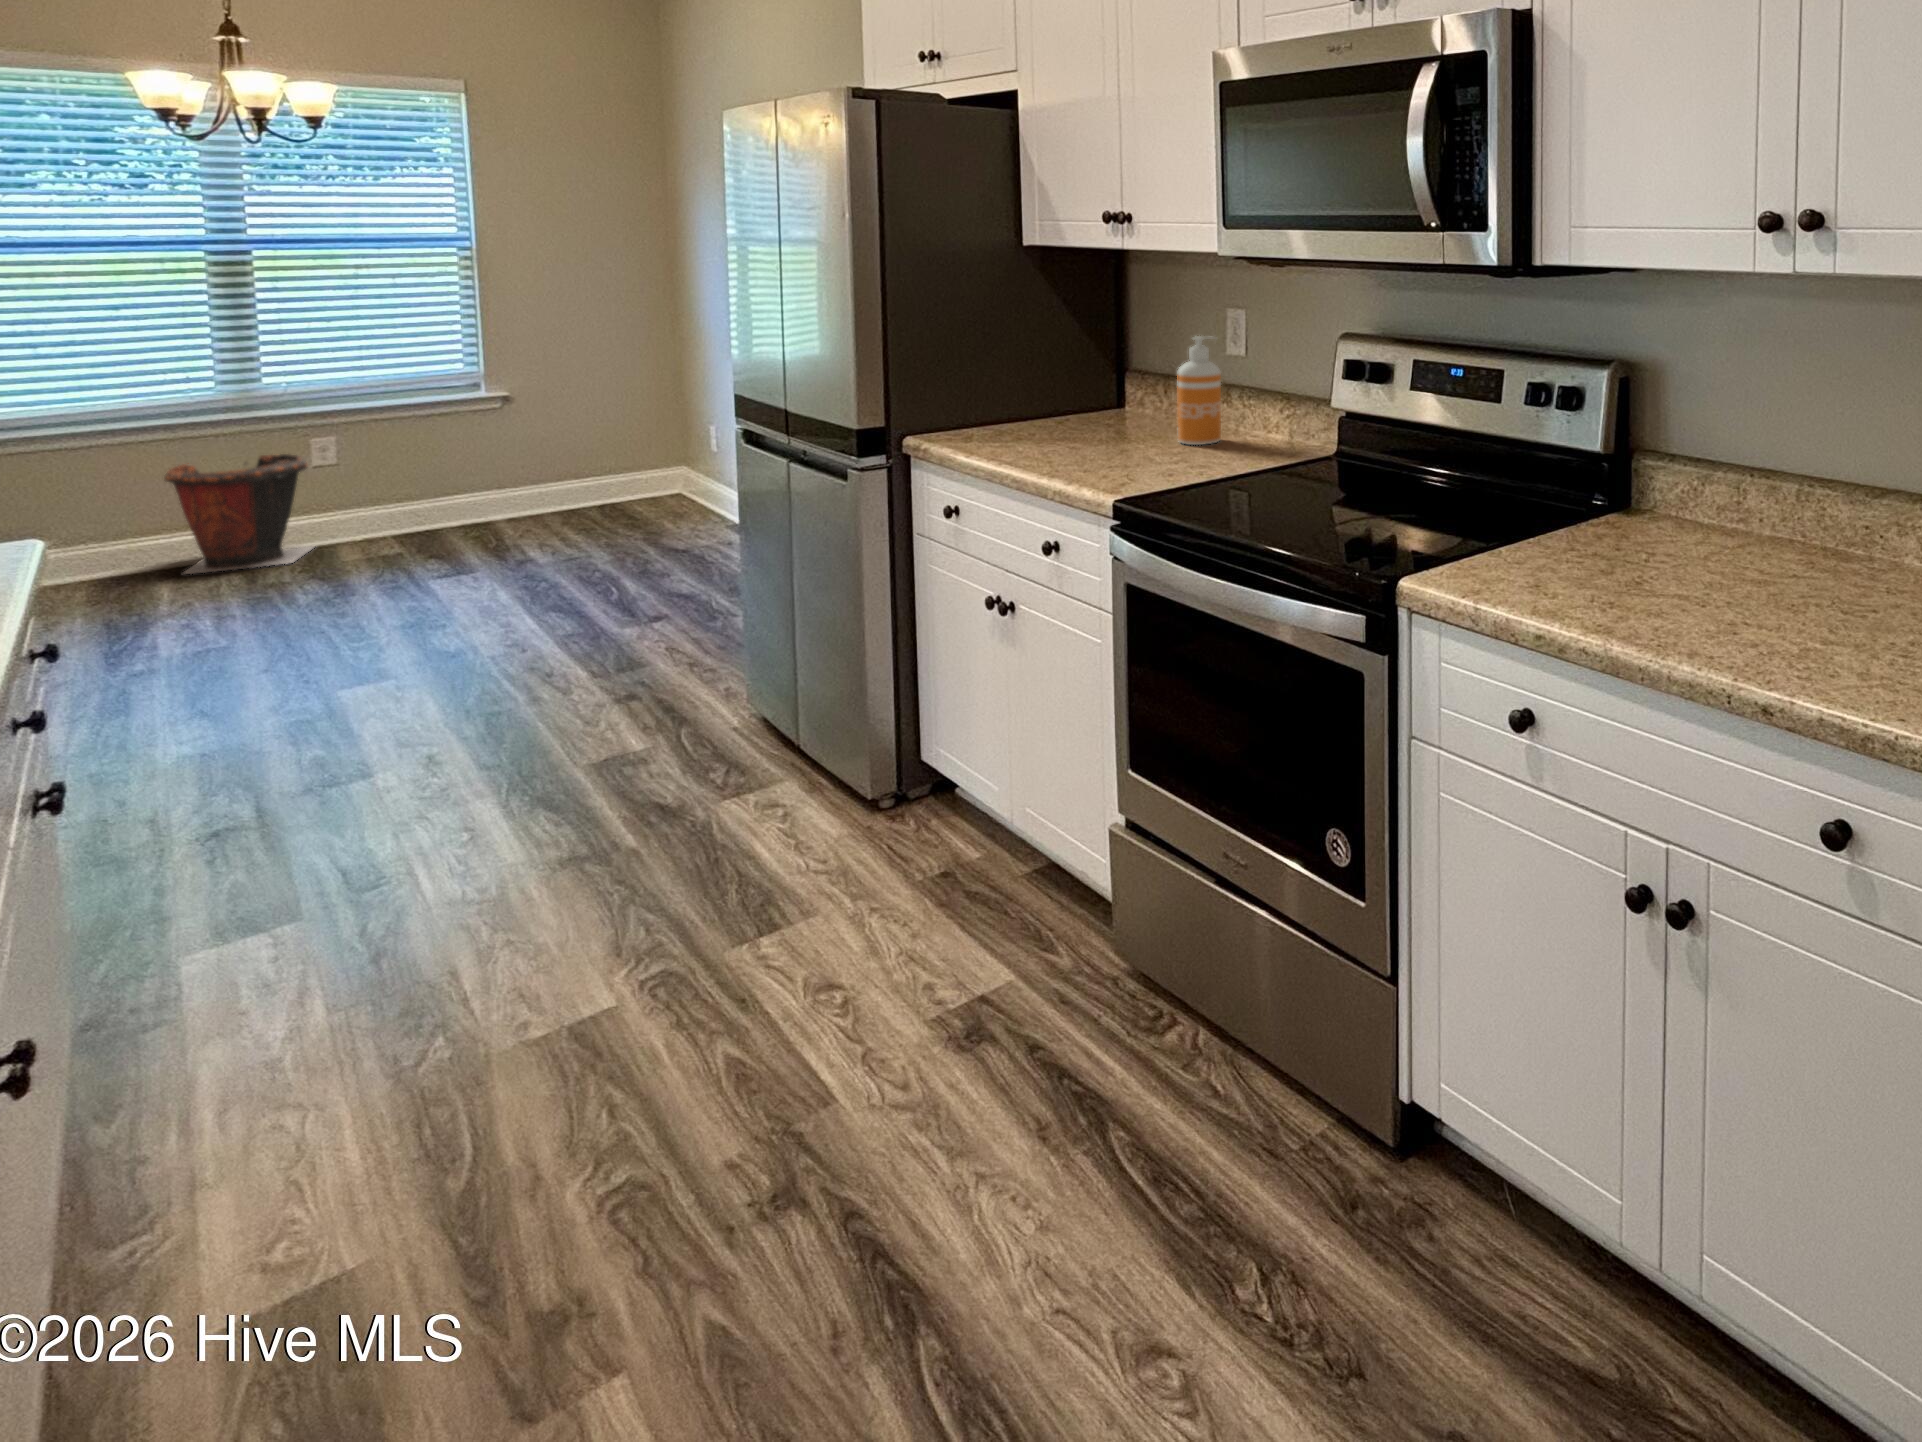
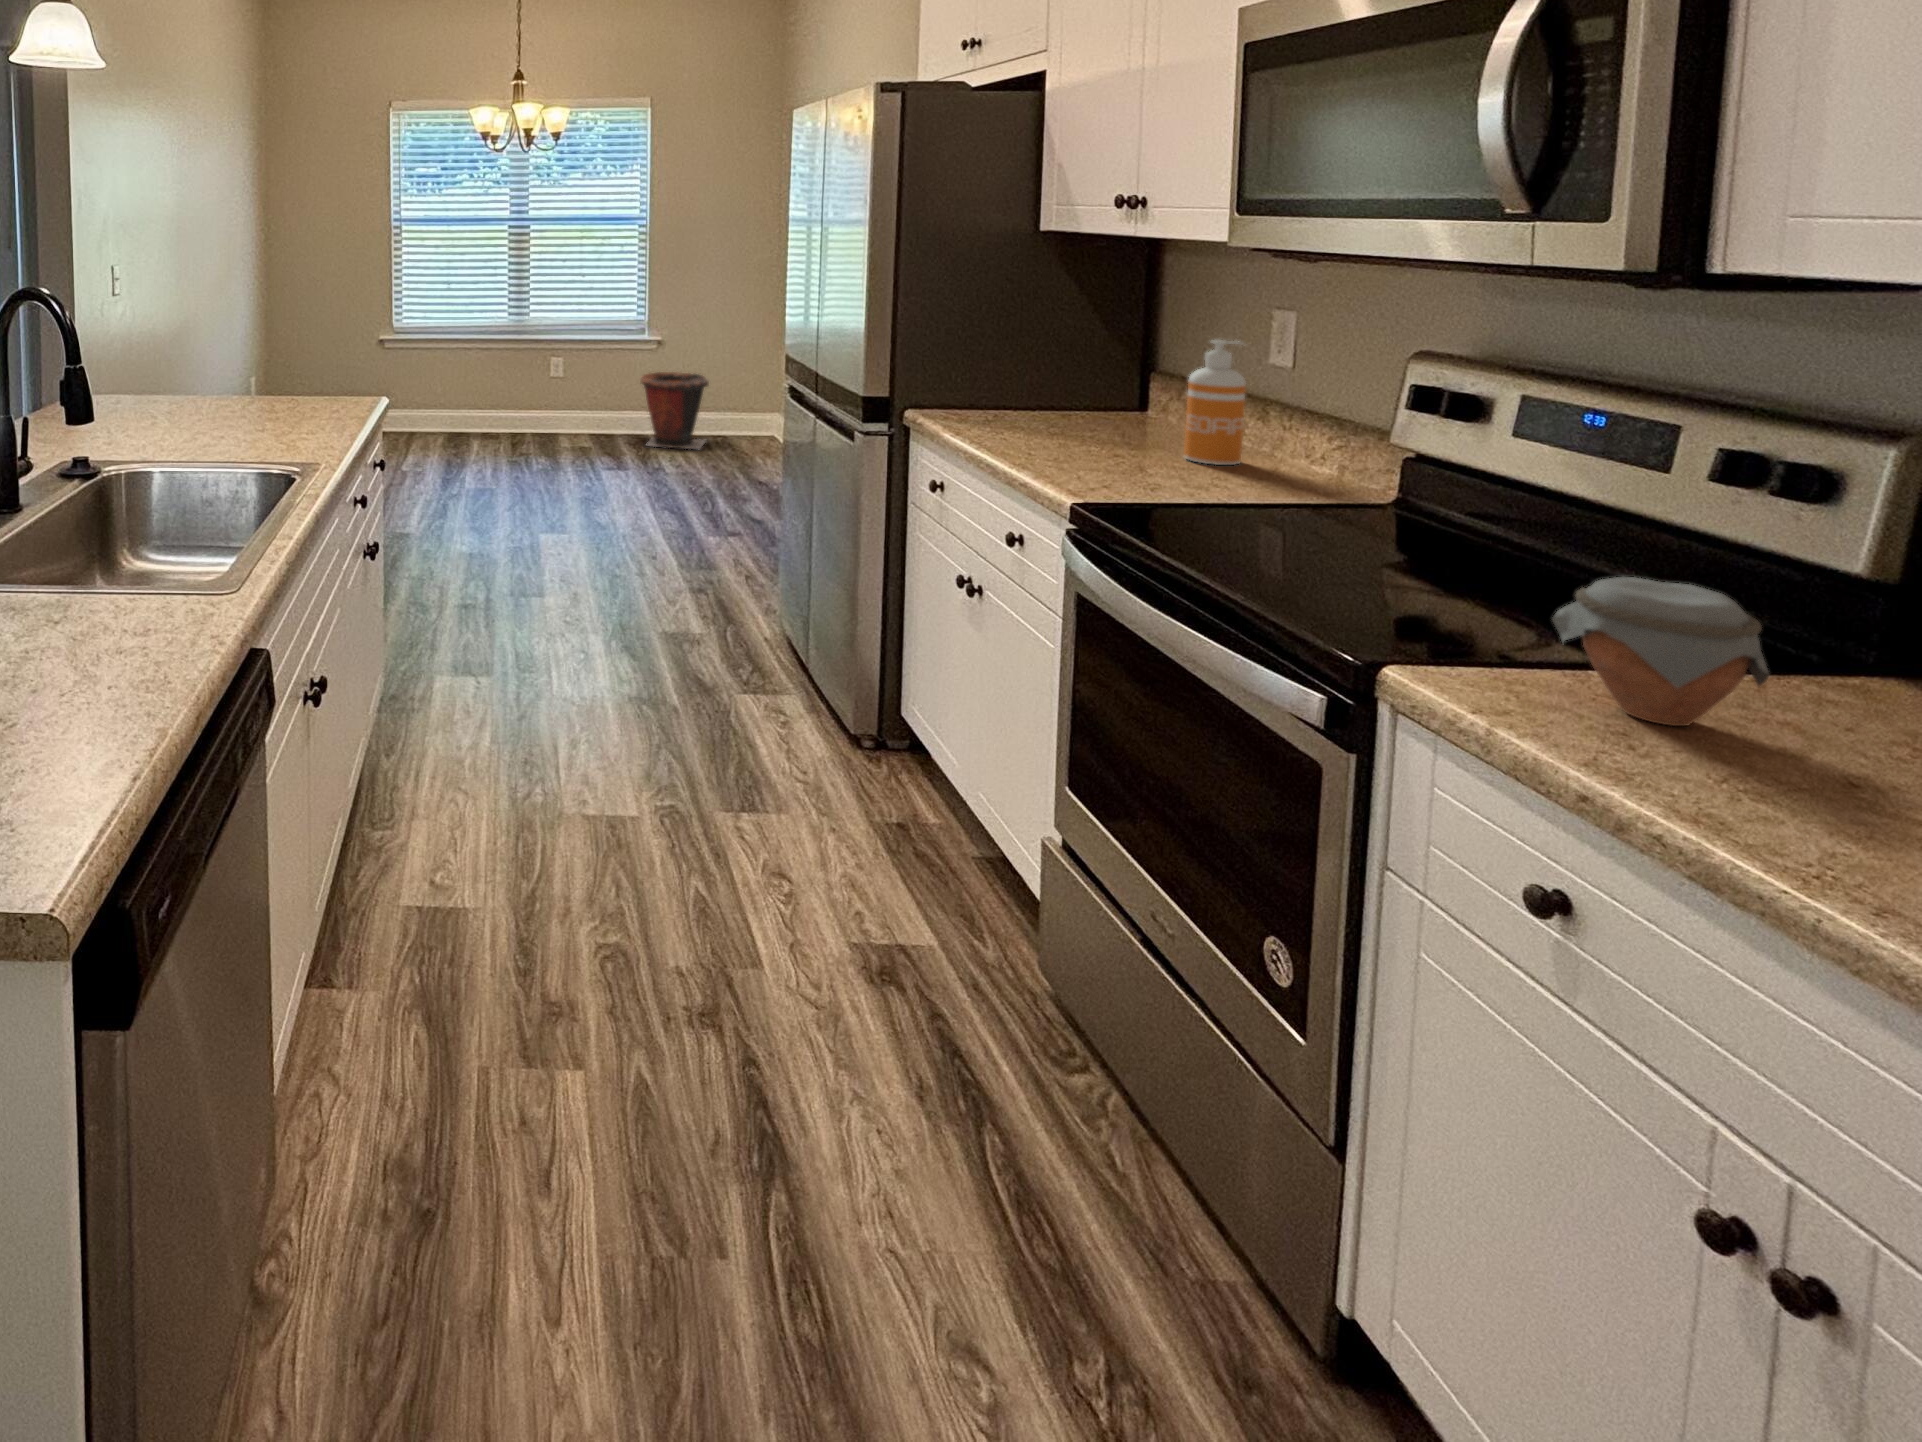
waste bin: present [164,454,313,574] -> present [640,372,709,449]
jar: none [1488,475,1591,572] -> present [1552,577,1769,726]

